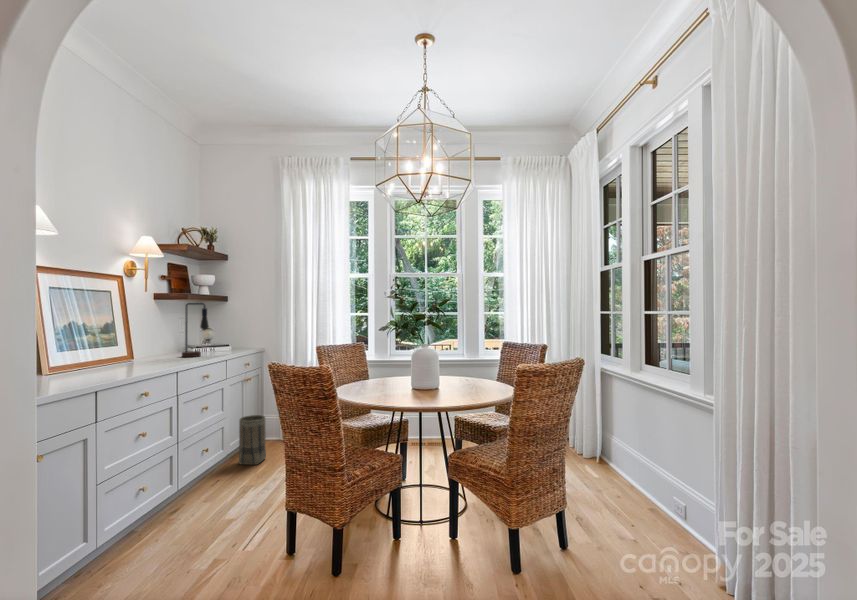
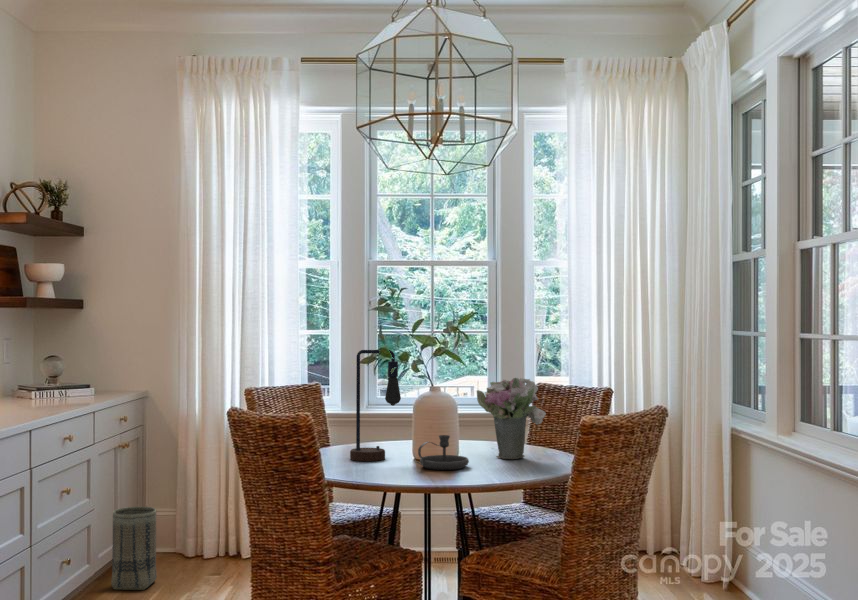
table lamp: present [182,303,209,357] -> present [350,350,401,461]
flower bouquet: none [451,339,494,390] -> present [477,378,546,459]
candlestick: none [413,376,446,398] -> present [417,435,469,470]

